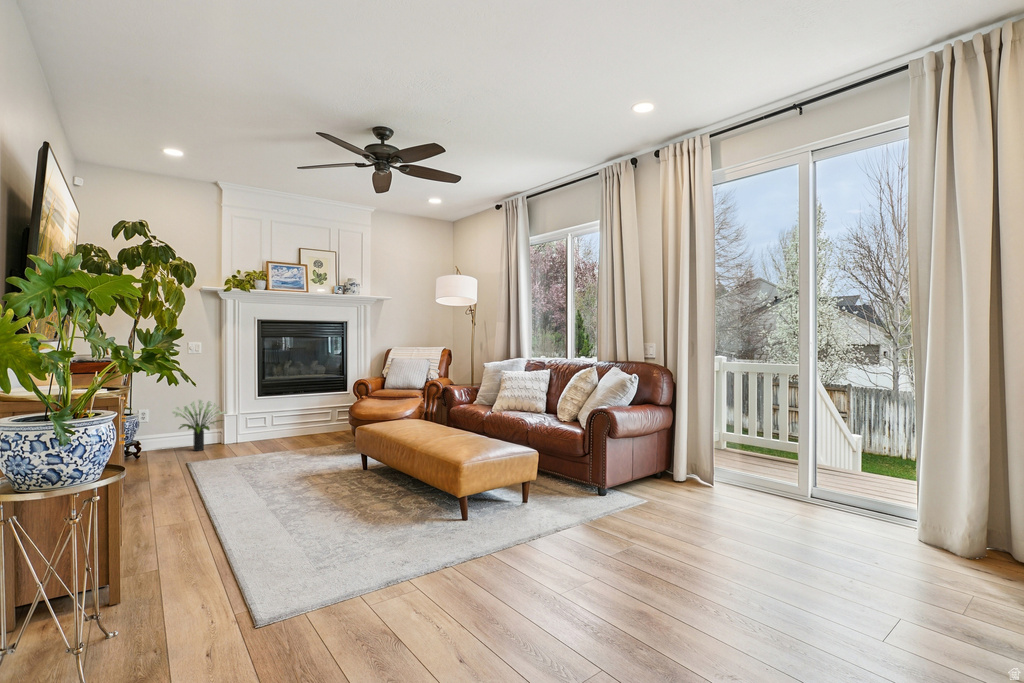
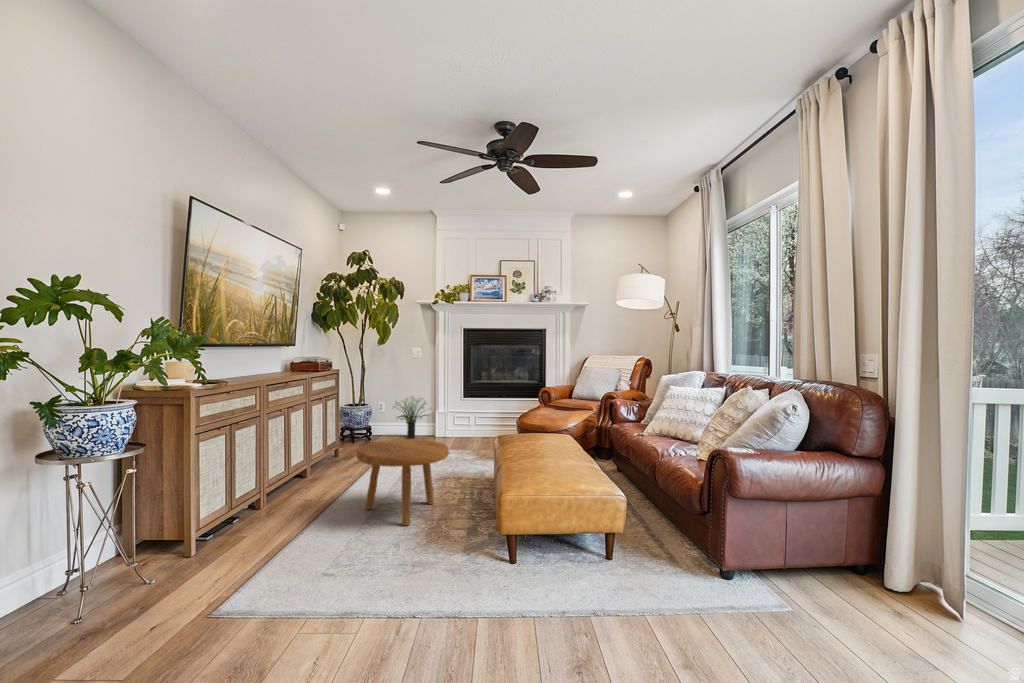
footstool: none [259,436,359,520] -> present [356,439,449,525]

